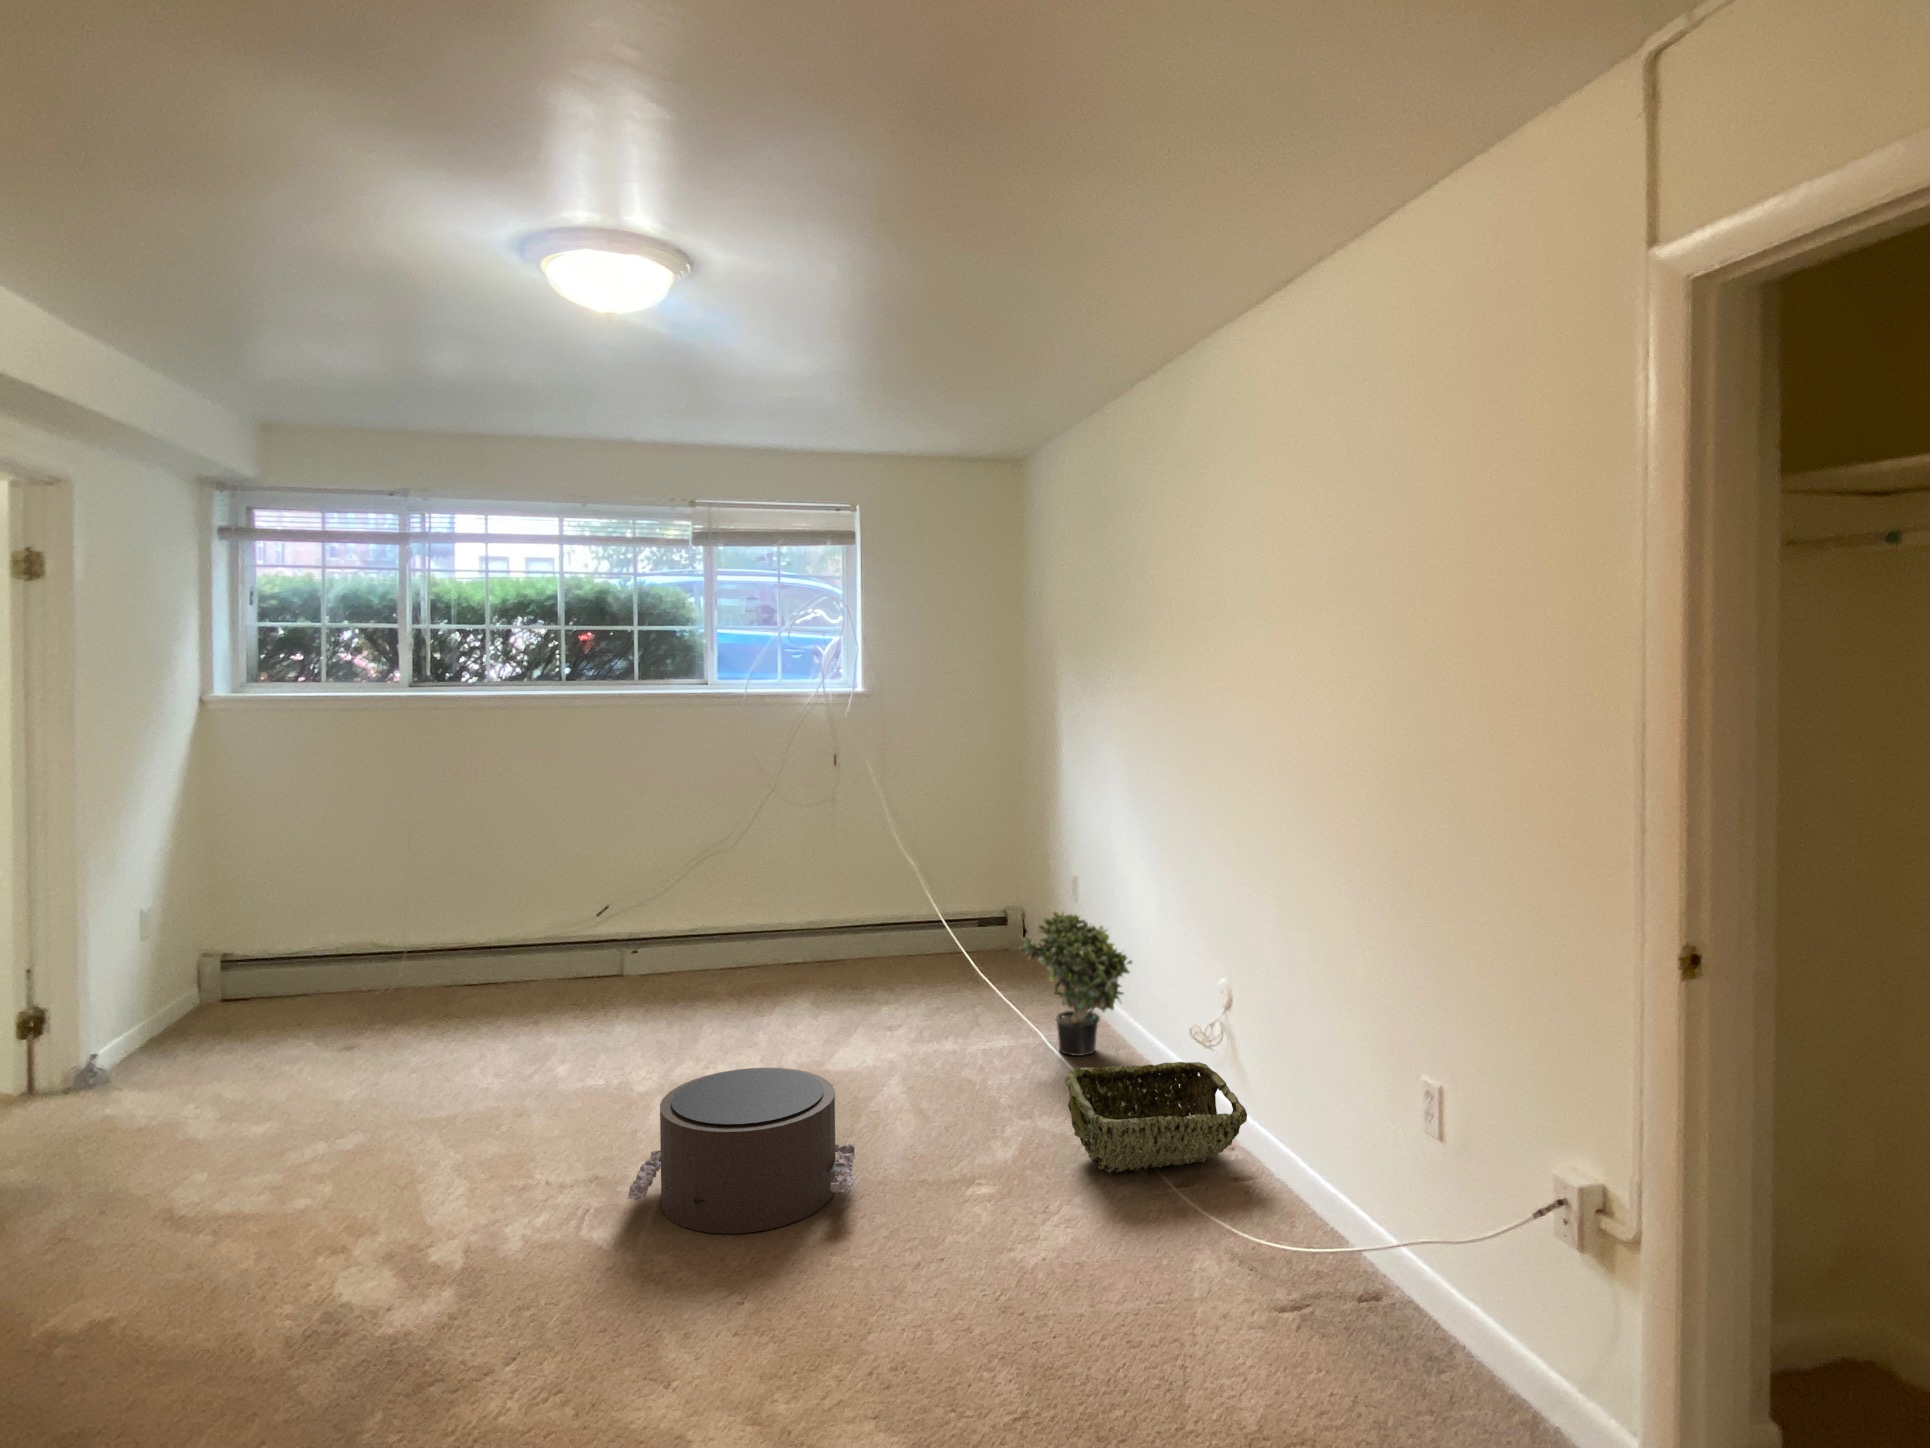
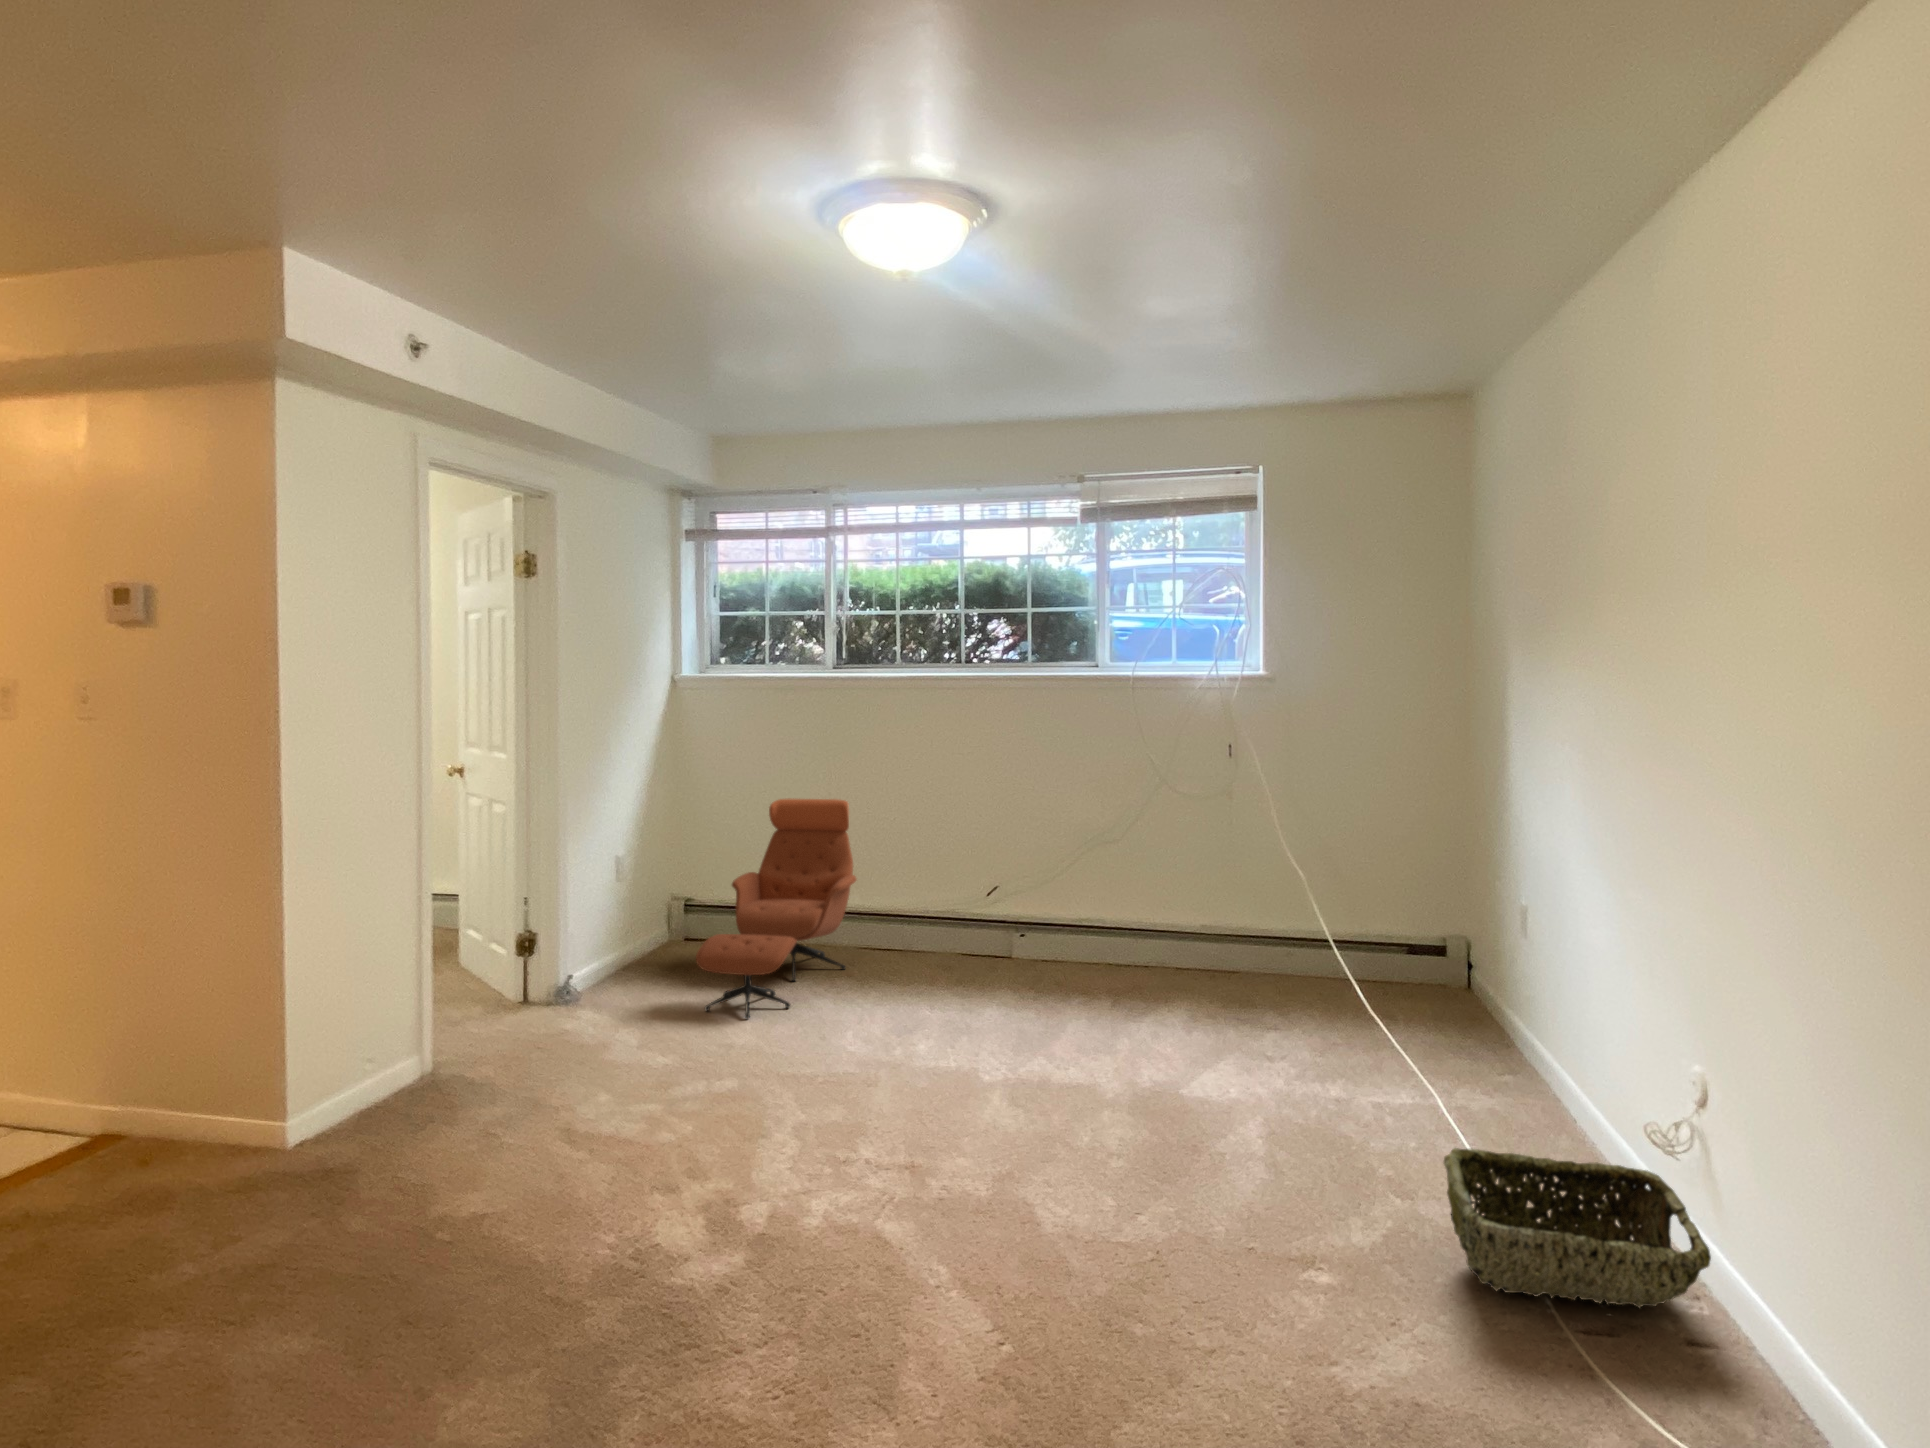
lounge chair: none [276,825,453,1069] -> present [696,799,857,1018]
potted plant: present [1020,912,1132,1056] -> none [1419,946,1577,1131]
pouf: present [628,1068,856,1234] -> none [921,1079,1173,1262]

